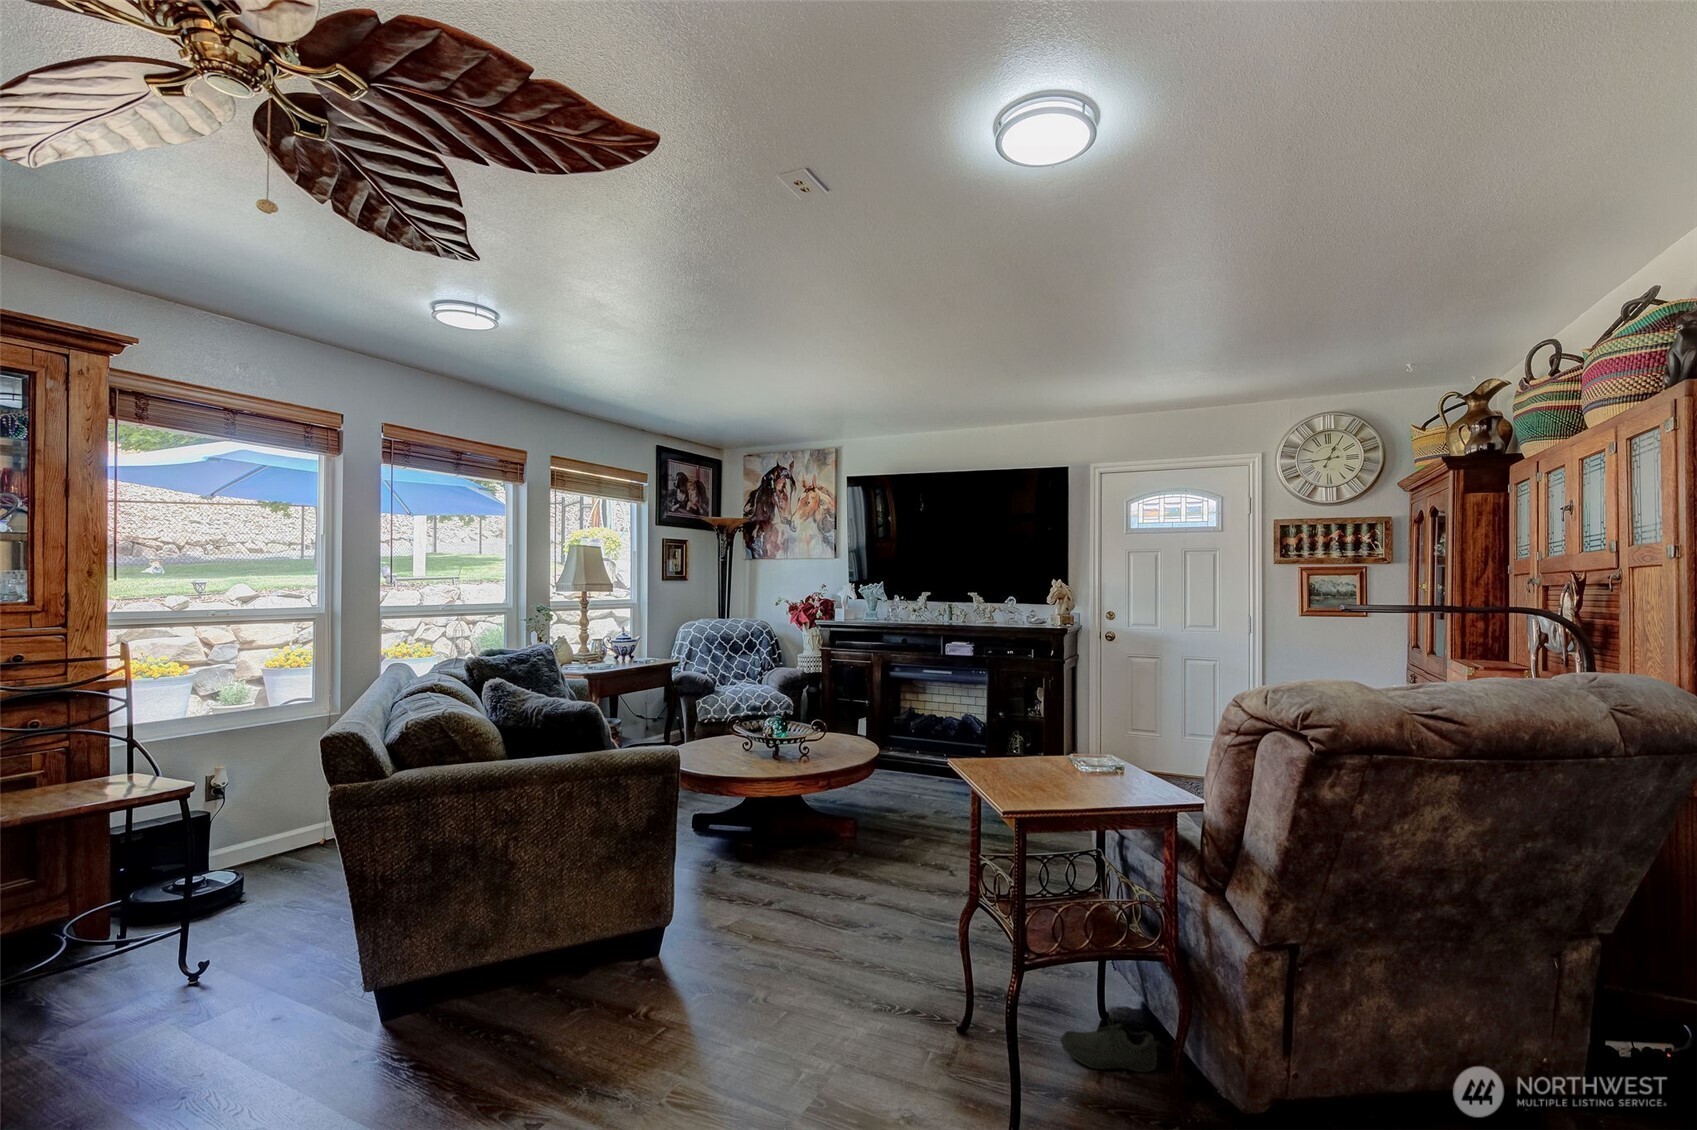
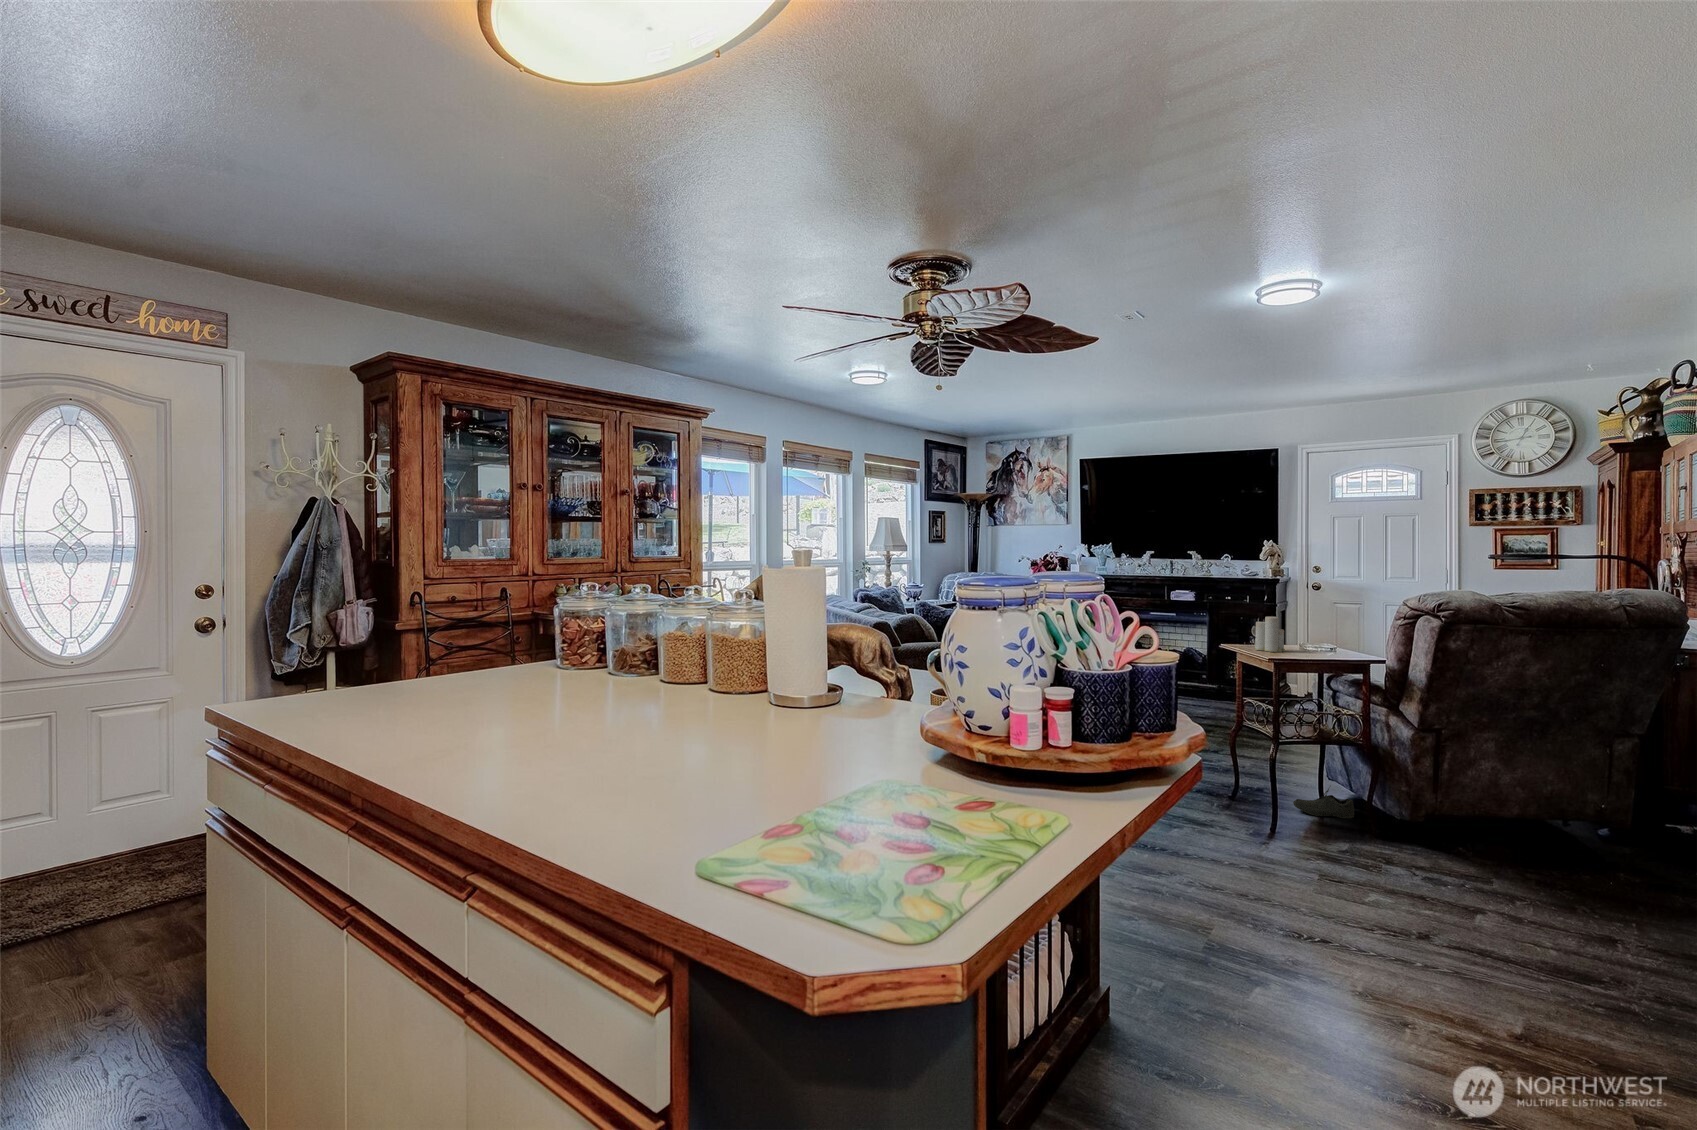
candle: none [1000,705,1047,773] -> present [1255,616,1285,652]

